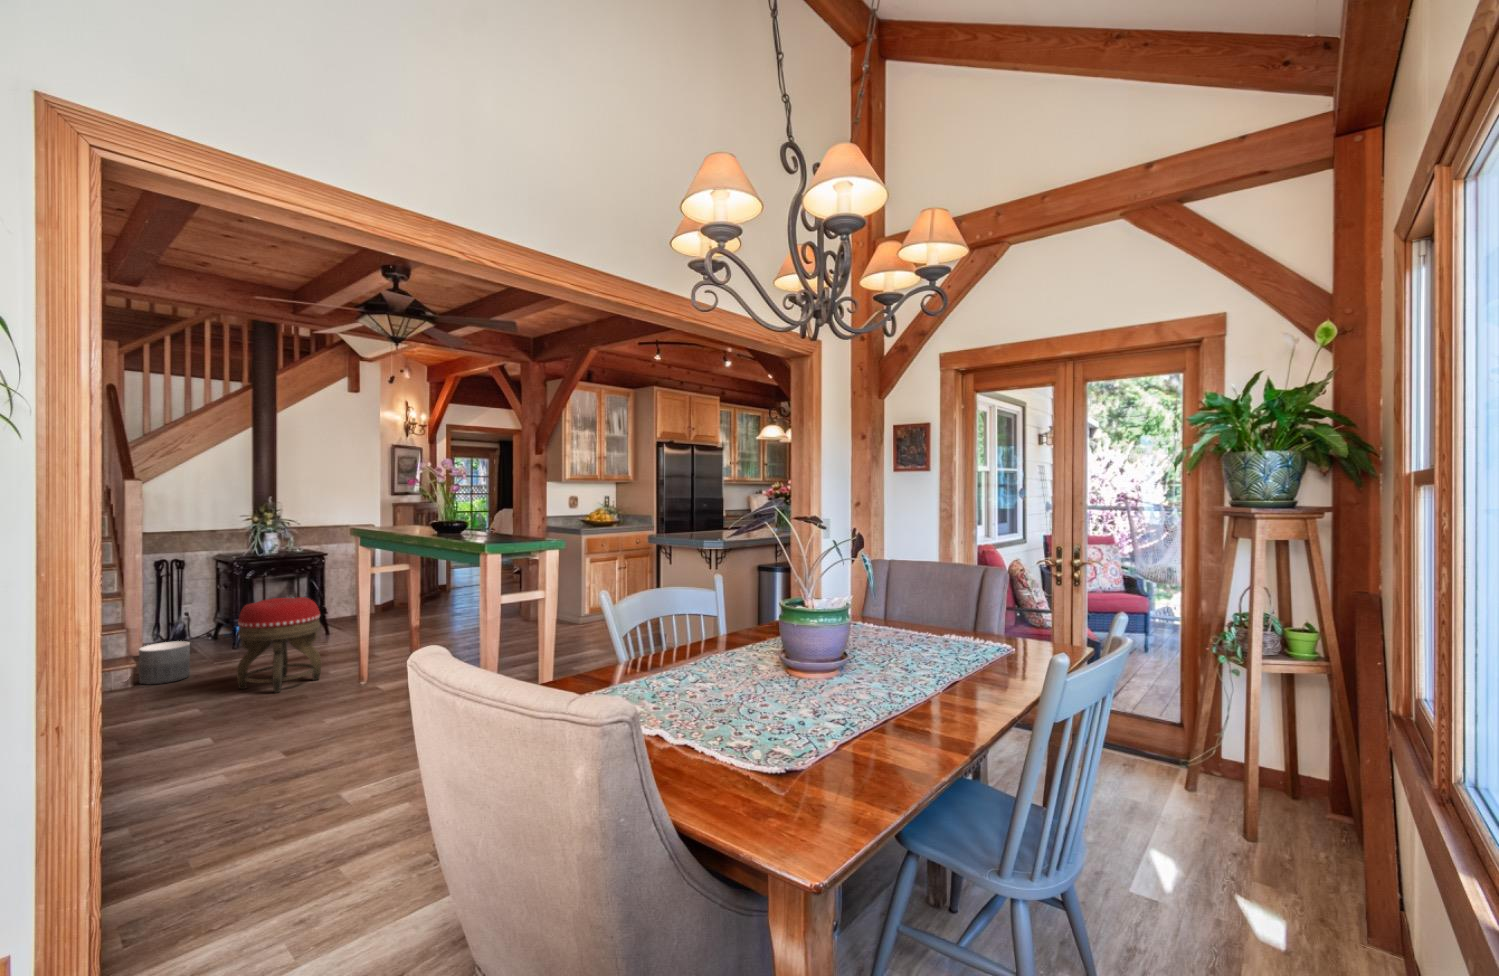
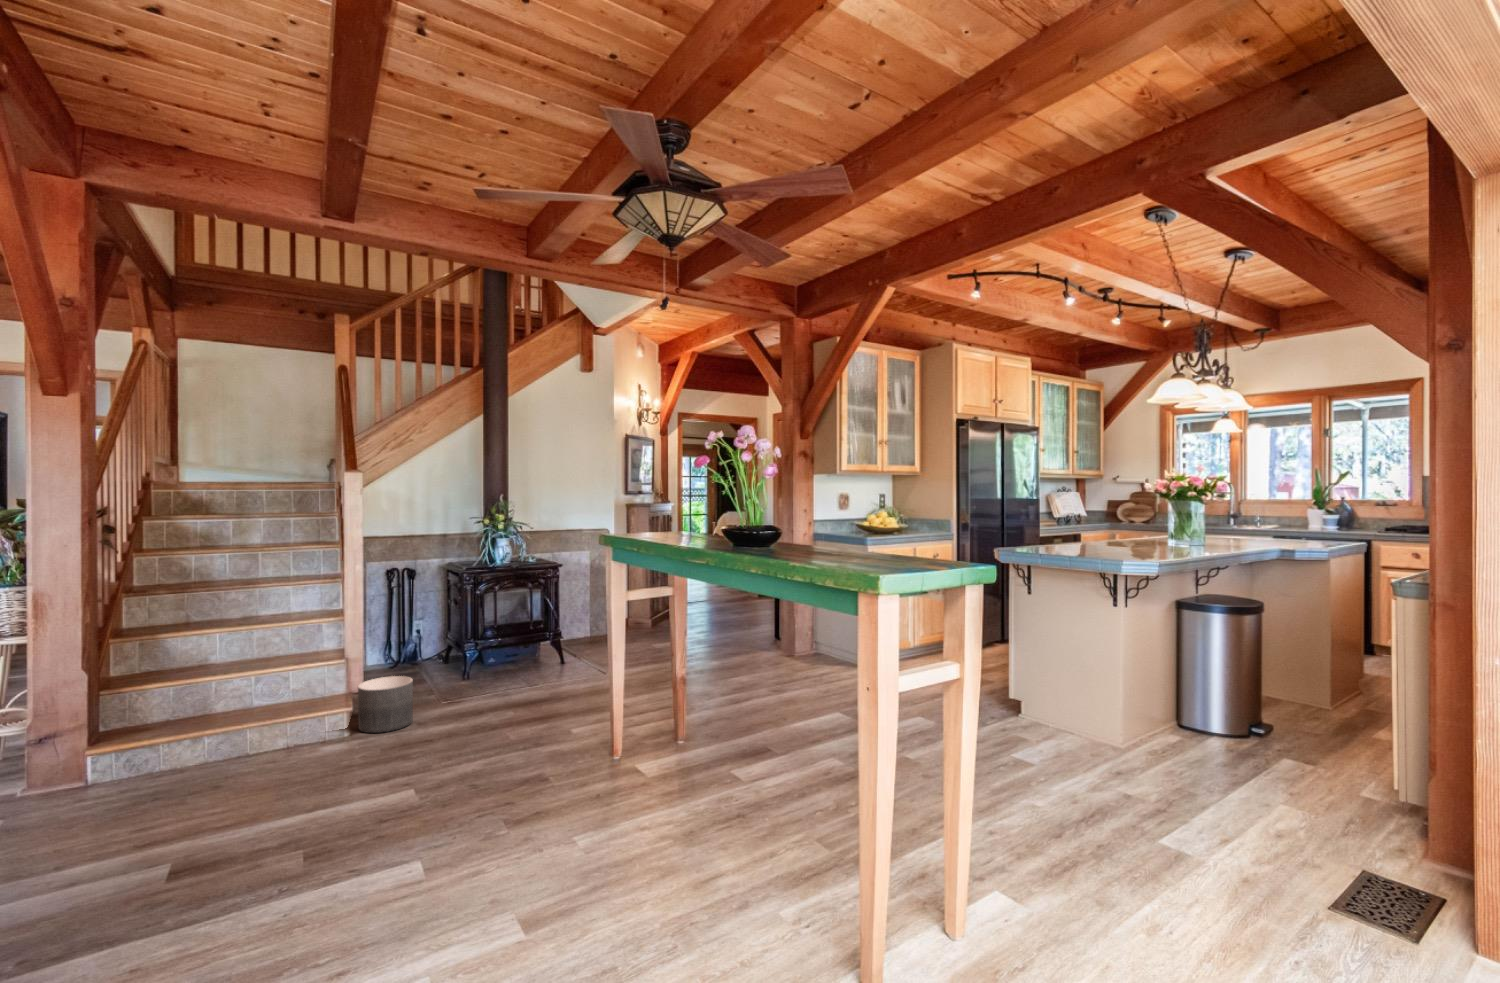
footstool: present [237,597,322,693] -> none [461,629,561,765]

